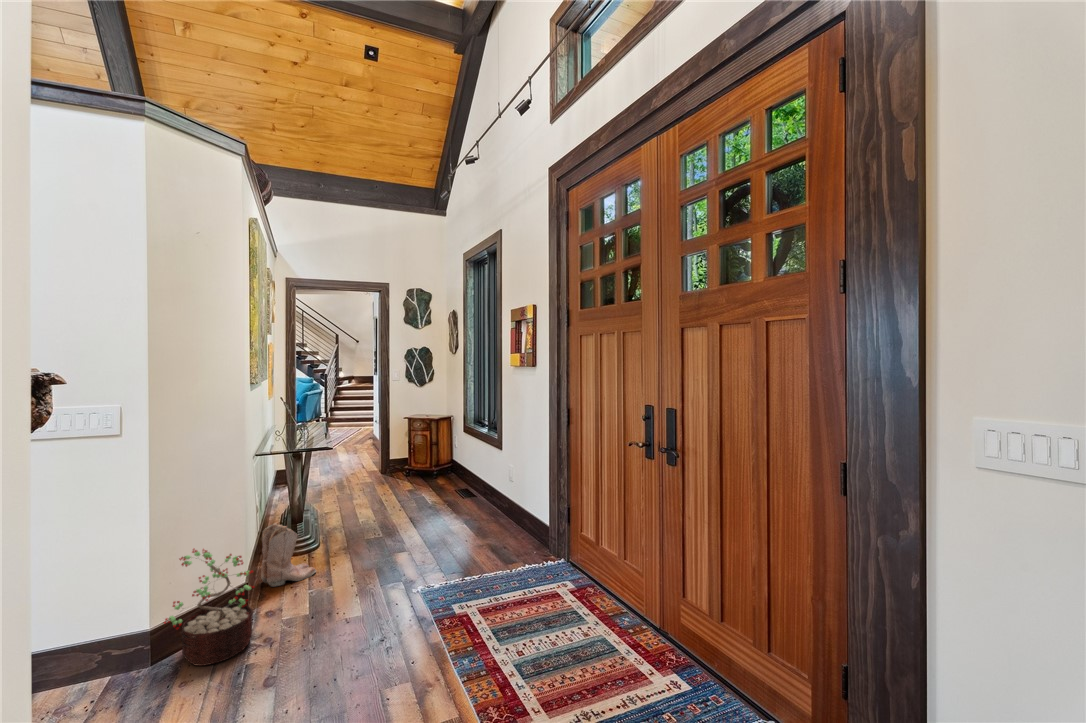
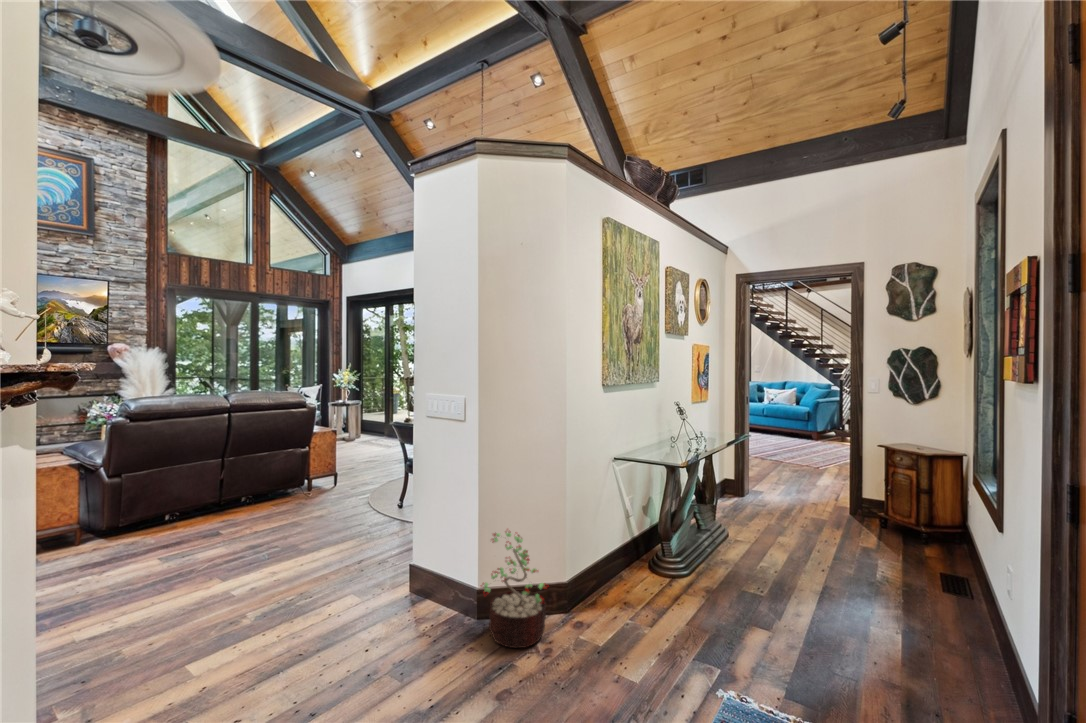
boots: present [261,523,316,587] -> none [605,532,656,606]

